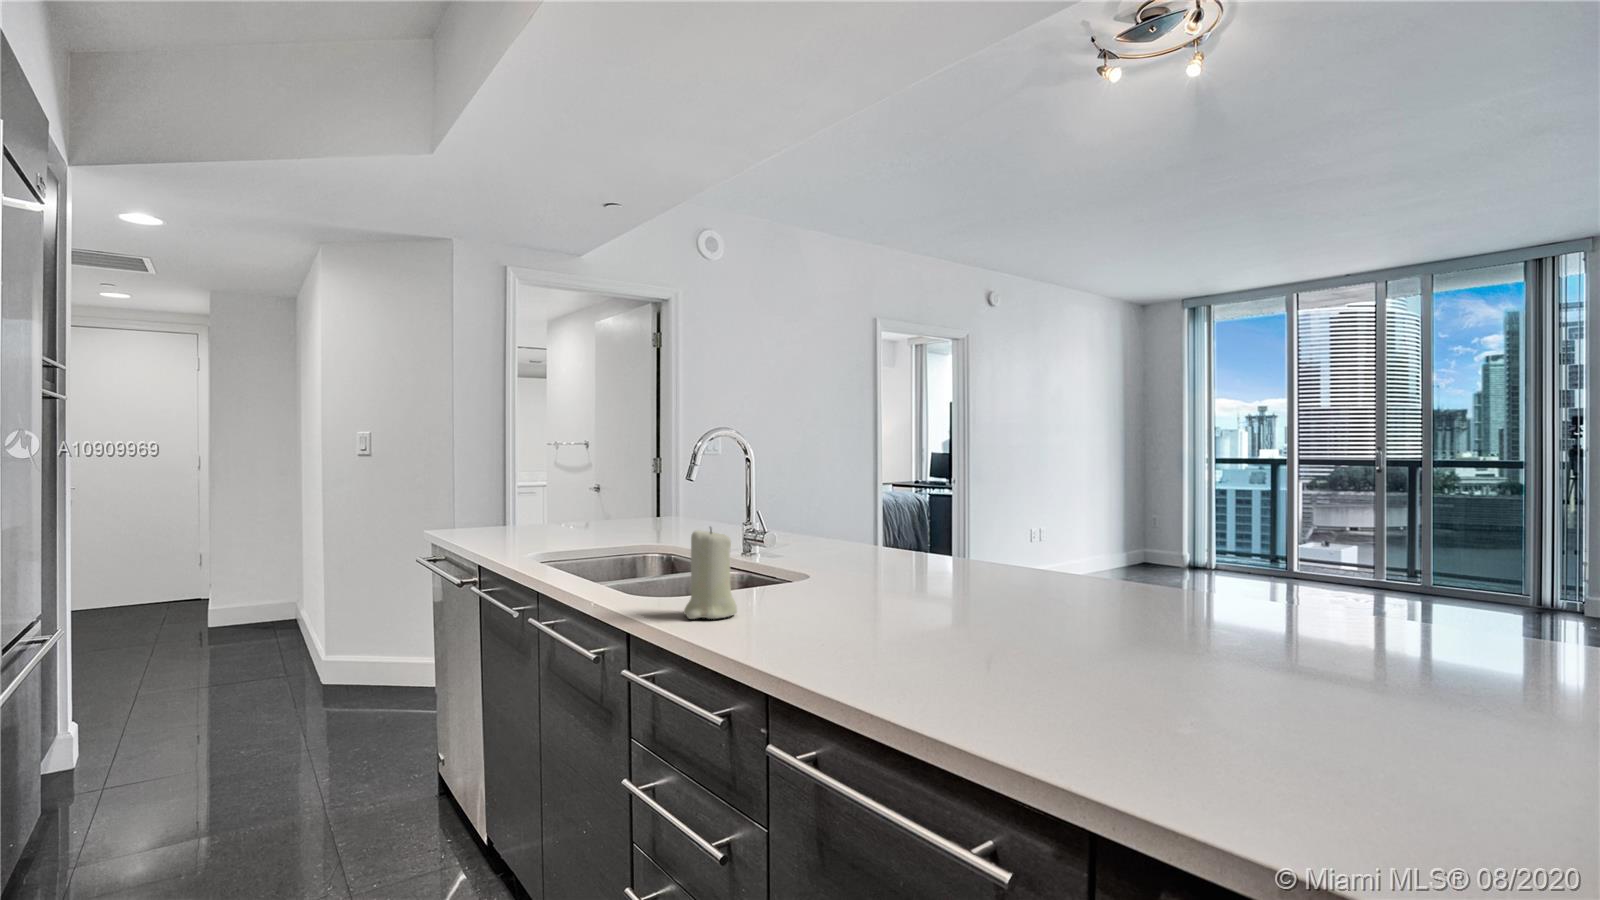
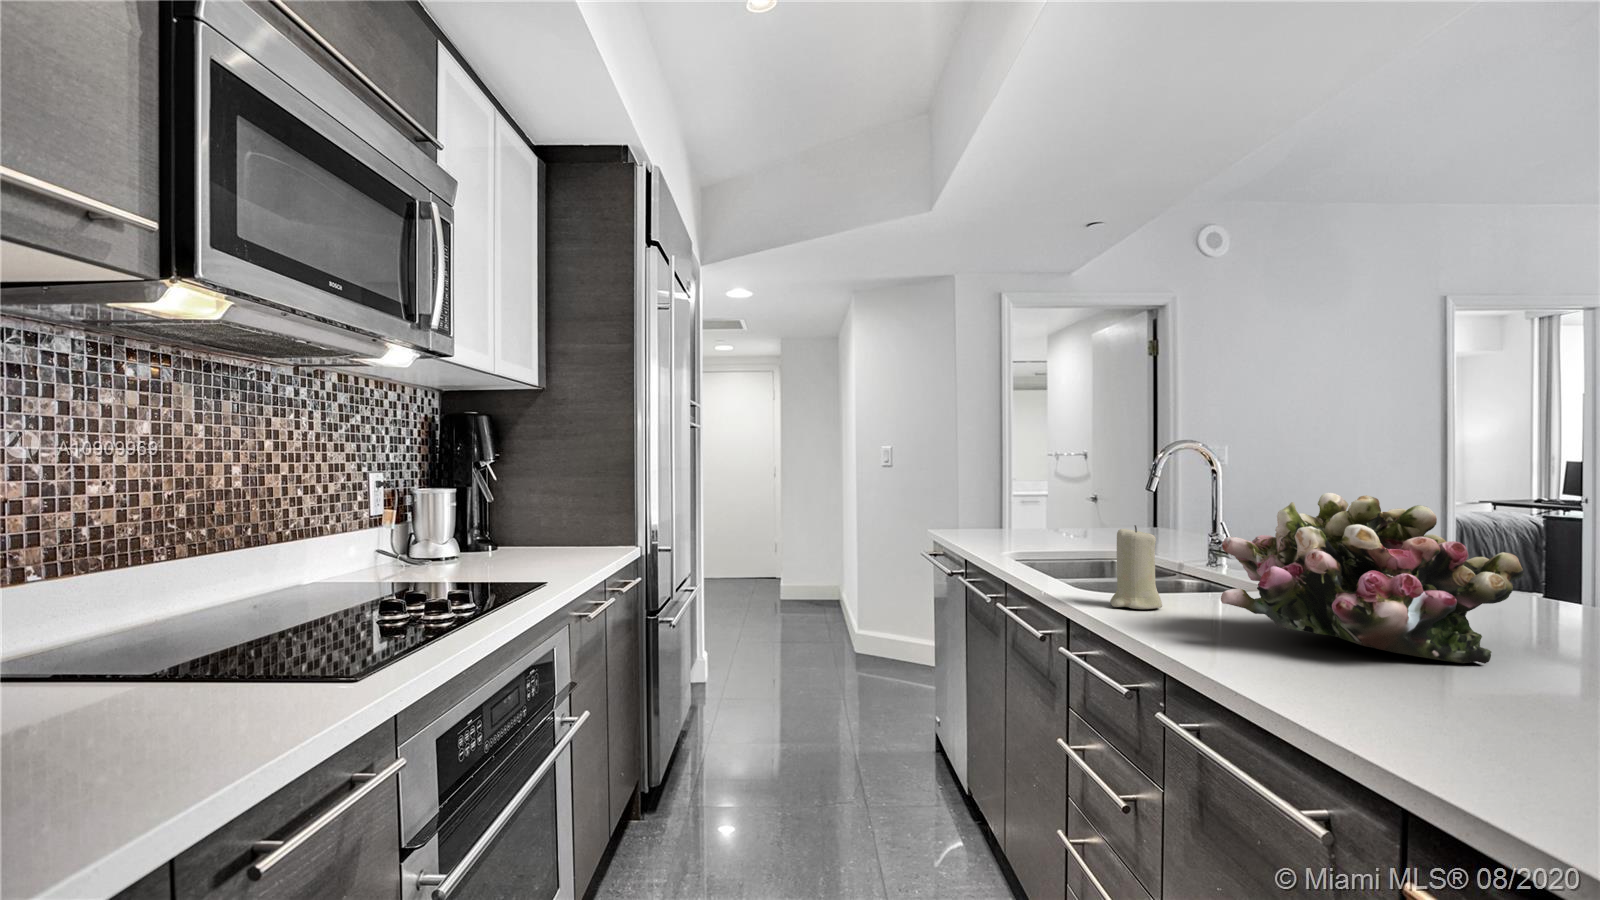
flower arrangement: none [813,487,1041,642] -> present [1221,493,1524,664]

